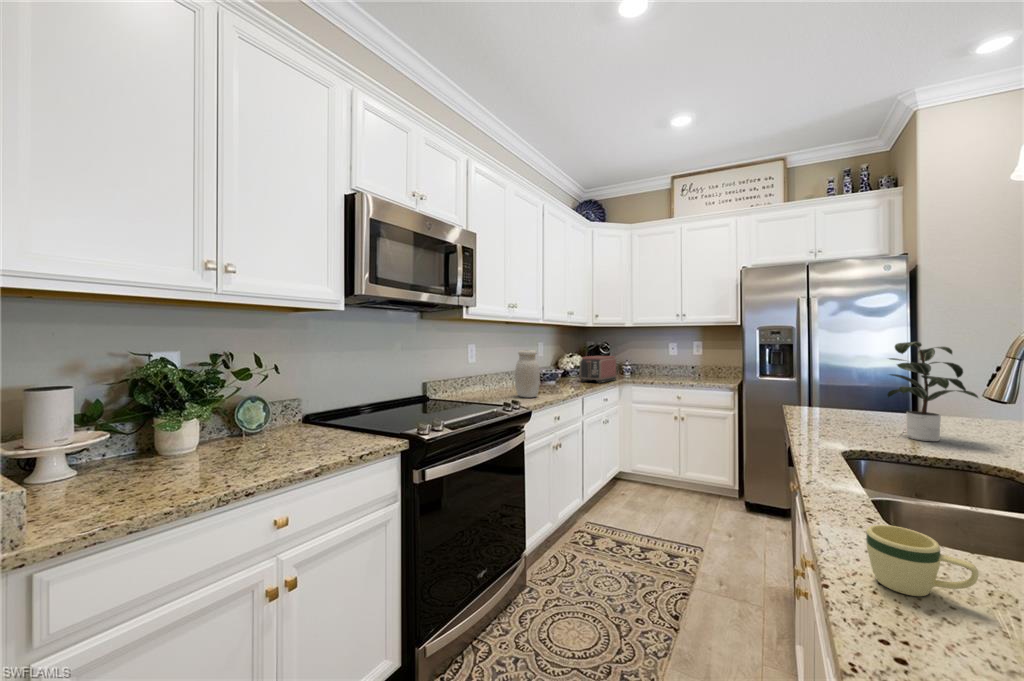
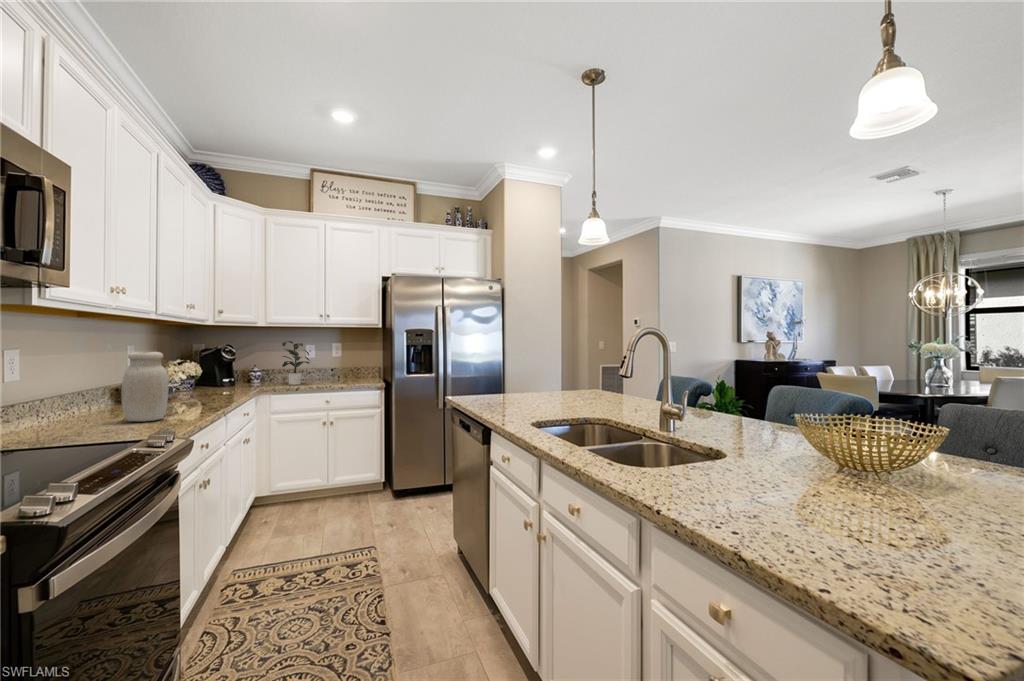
potted plant: present [888,342,978,441] -> present [282,341,309,385]
toaster: present [580,356,616,383] -> none [202,361,250,395]
mug: present [866,525,979,596] -> none [645,448,696,487]

